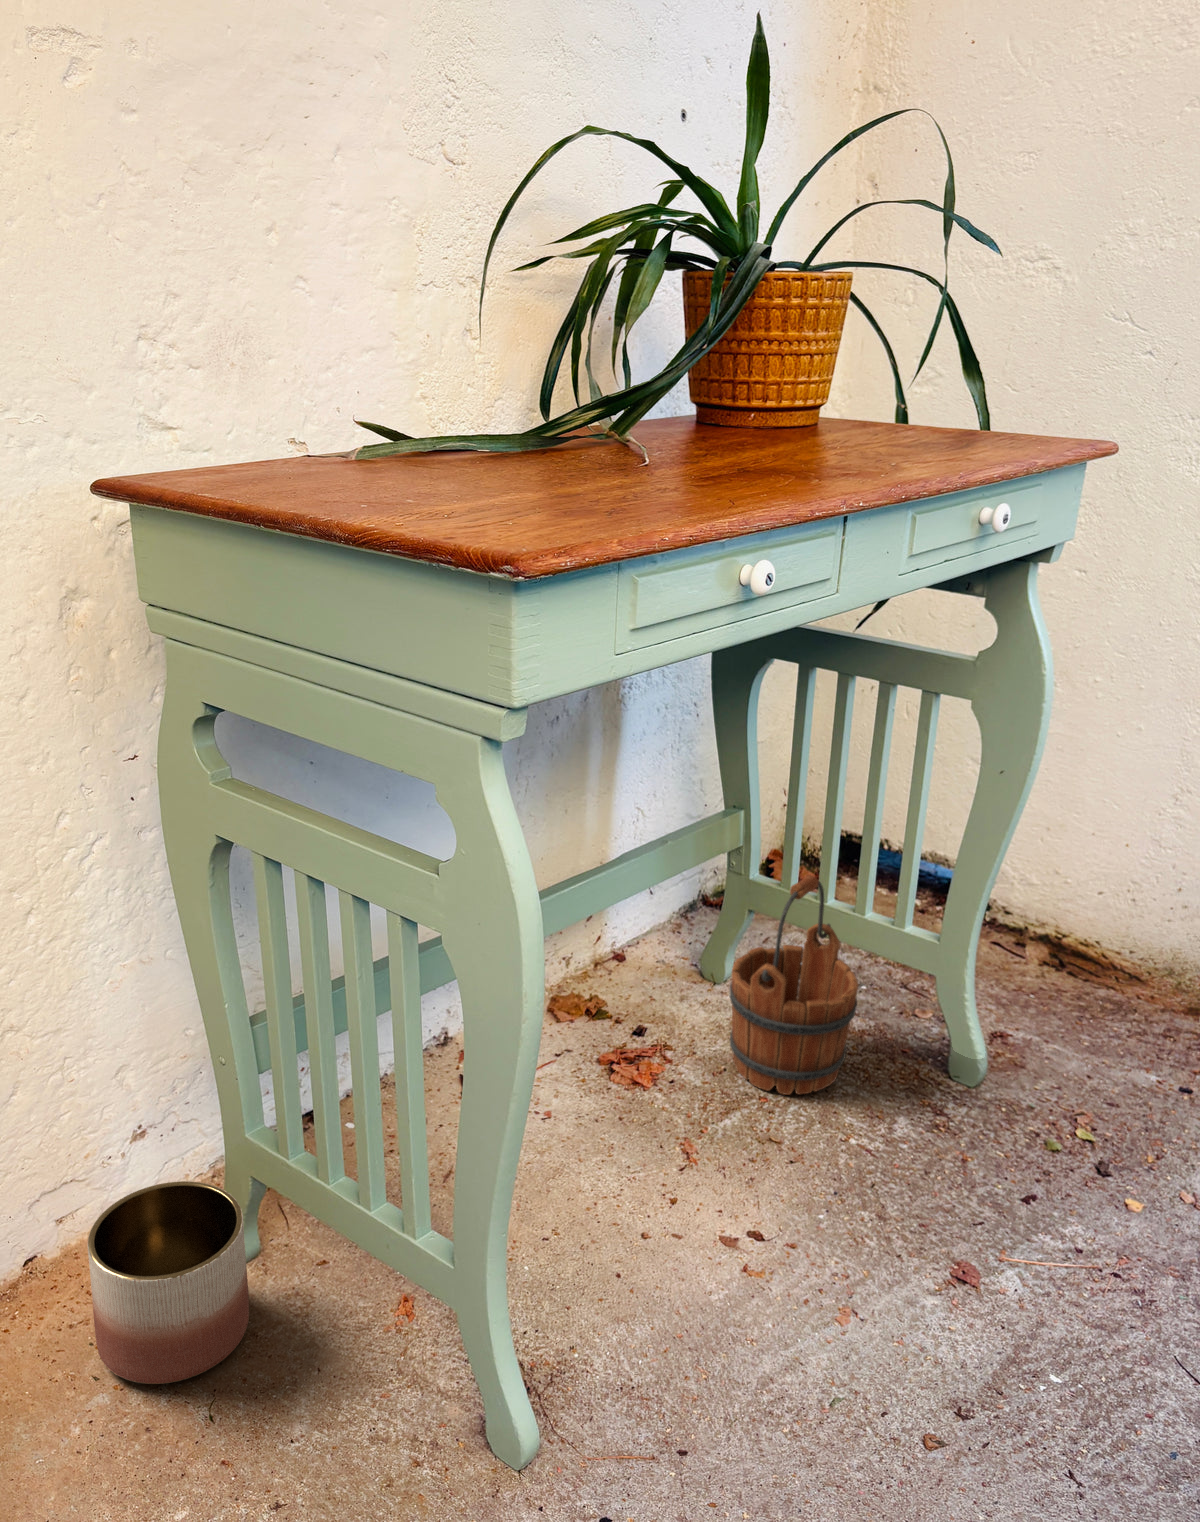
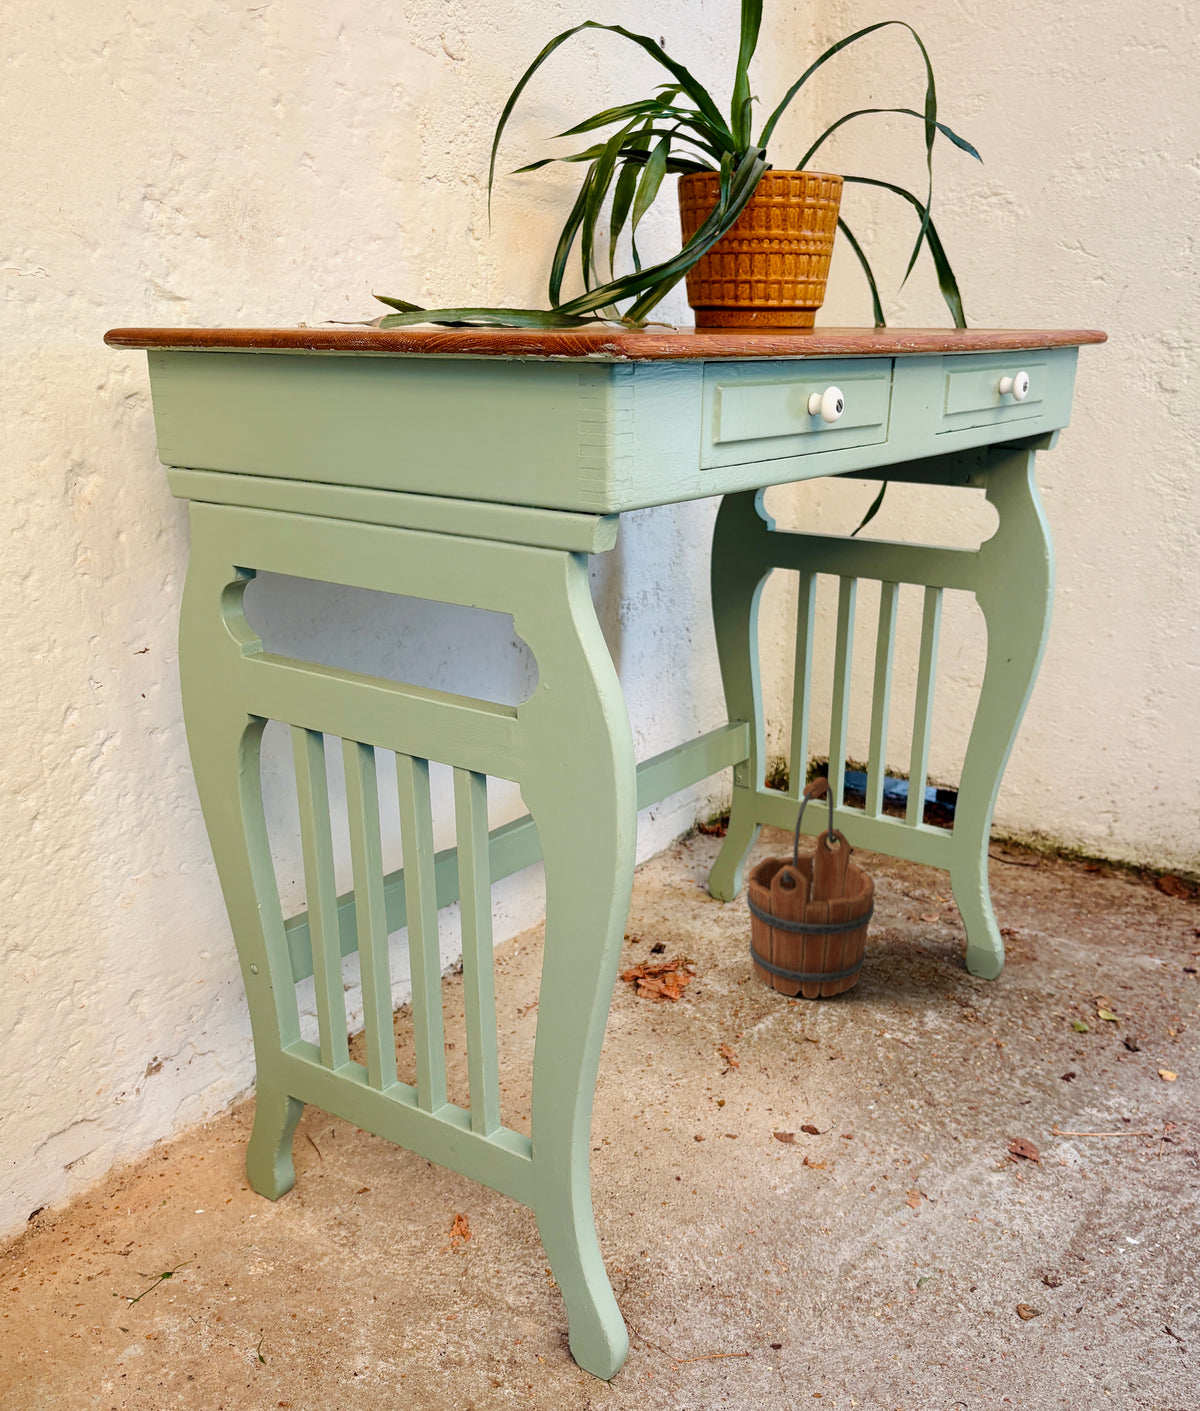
planter: present [88,1181,249,1384] -> none [124,1108,298,1324]

